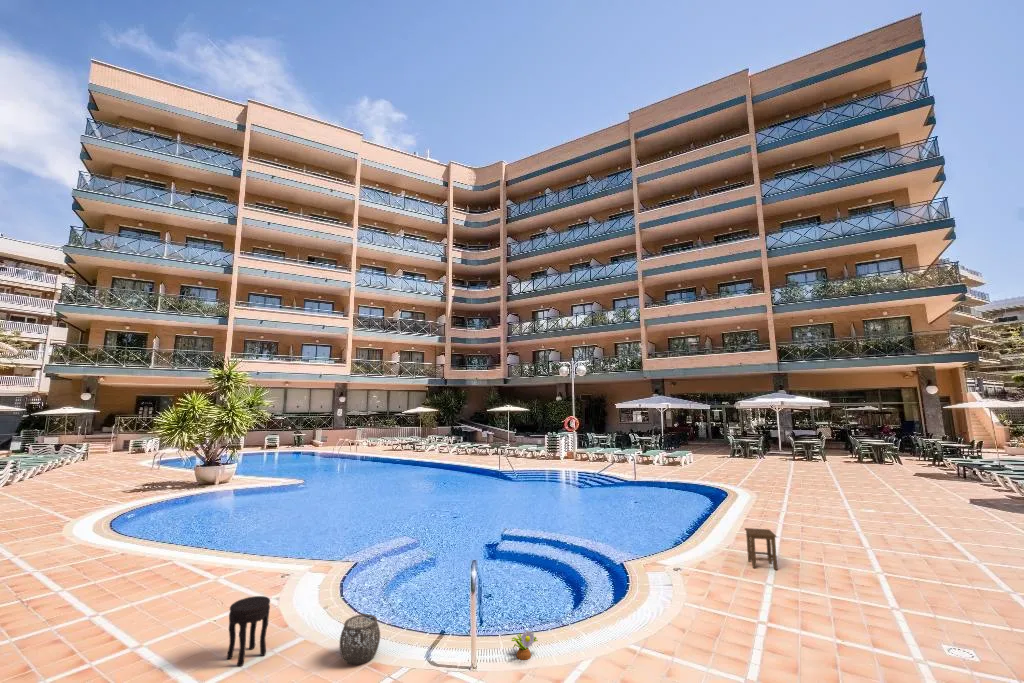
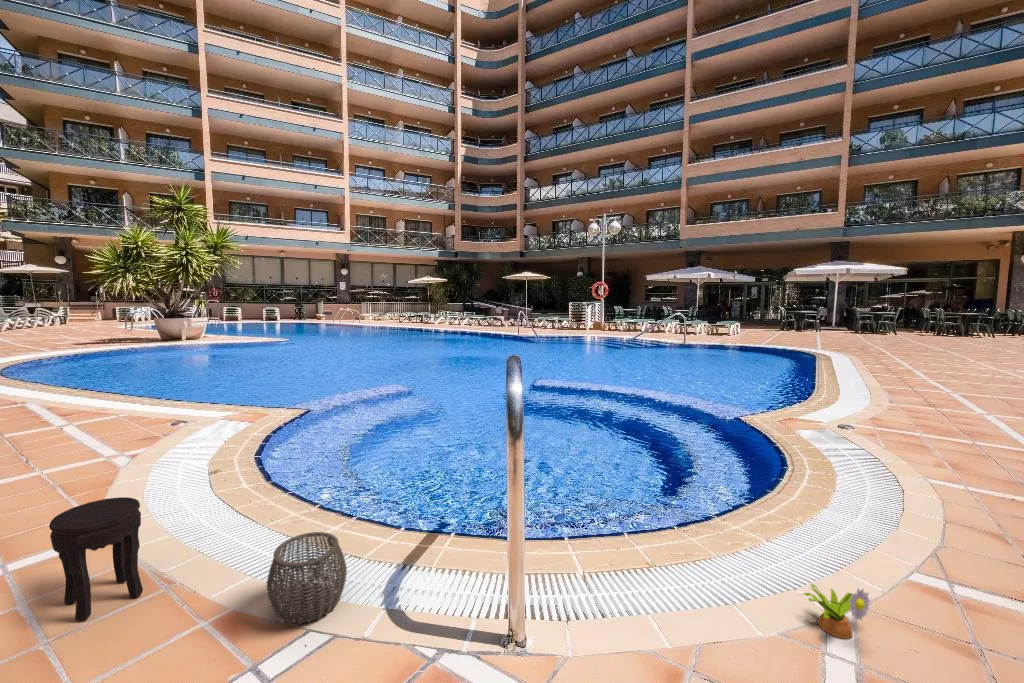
stool: present [745,528,777,570] -> none [896,403,960,461]
decorative plant: present [512,631,538,660] -> present [803,584,870,639]

